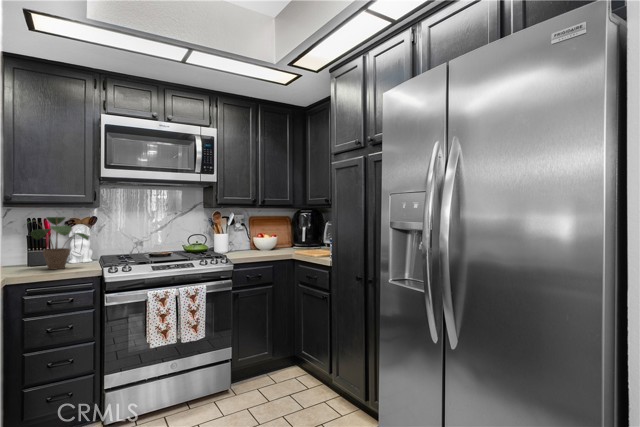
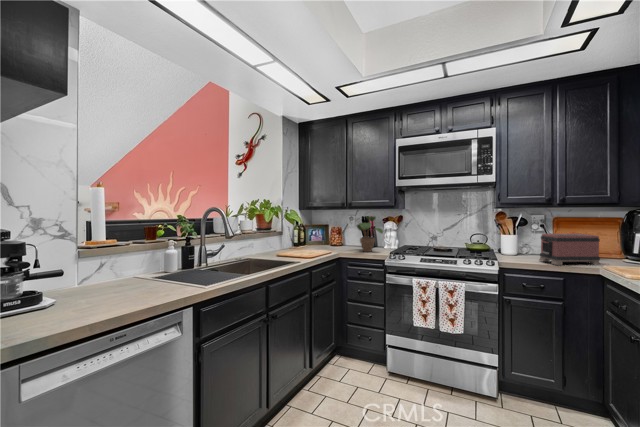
toaster: none [256,229,294,255] -> present [539,233,600,265]

